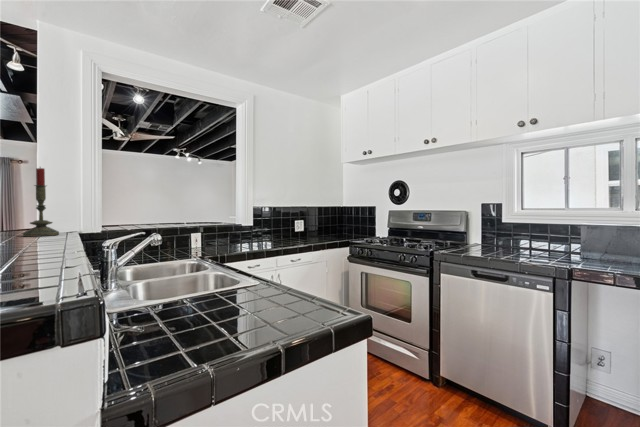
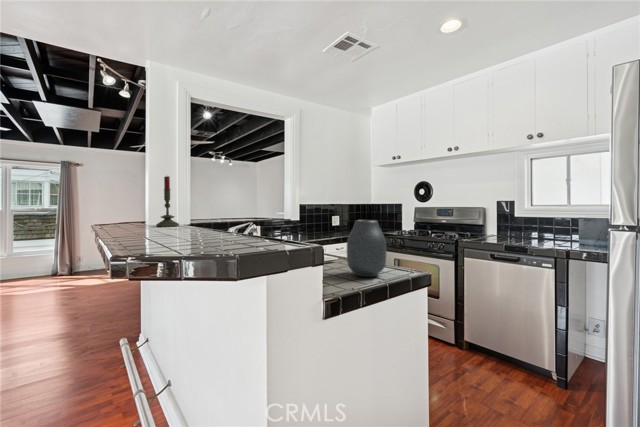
vase: none [237,232,299,325] -> present [347,220,387,277]

